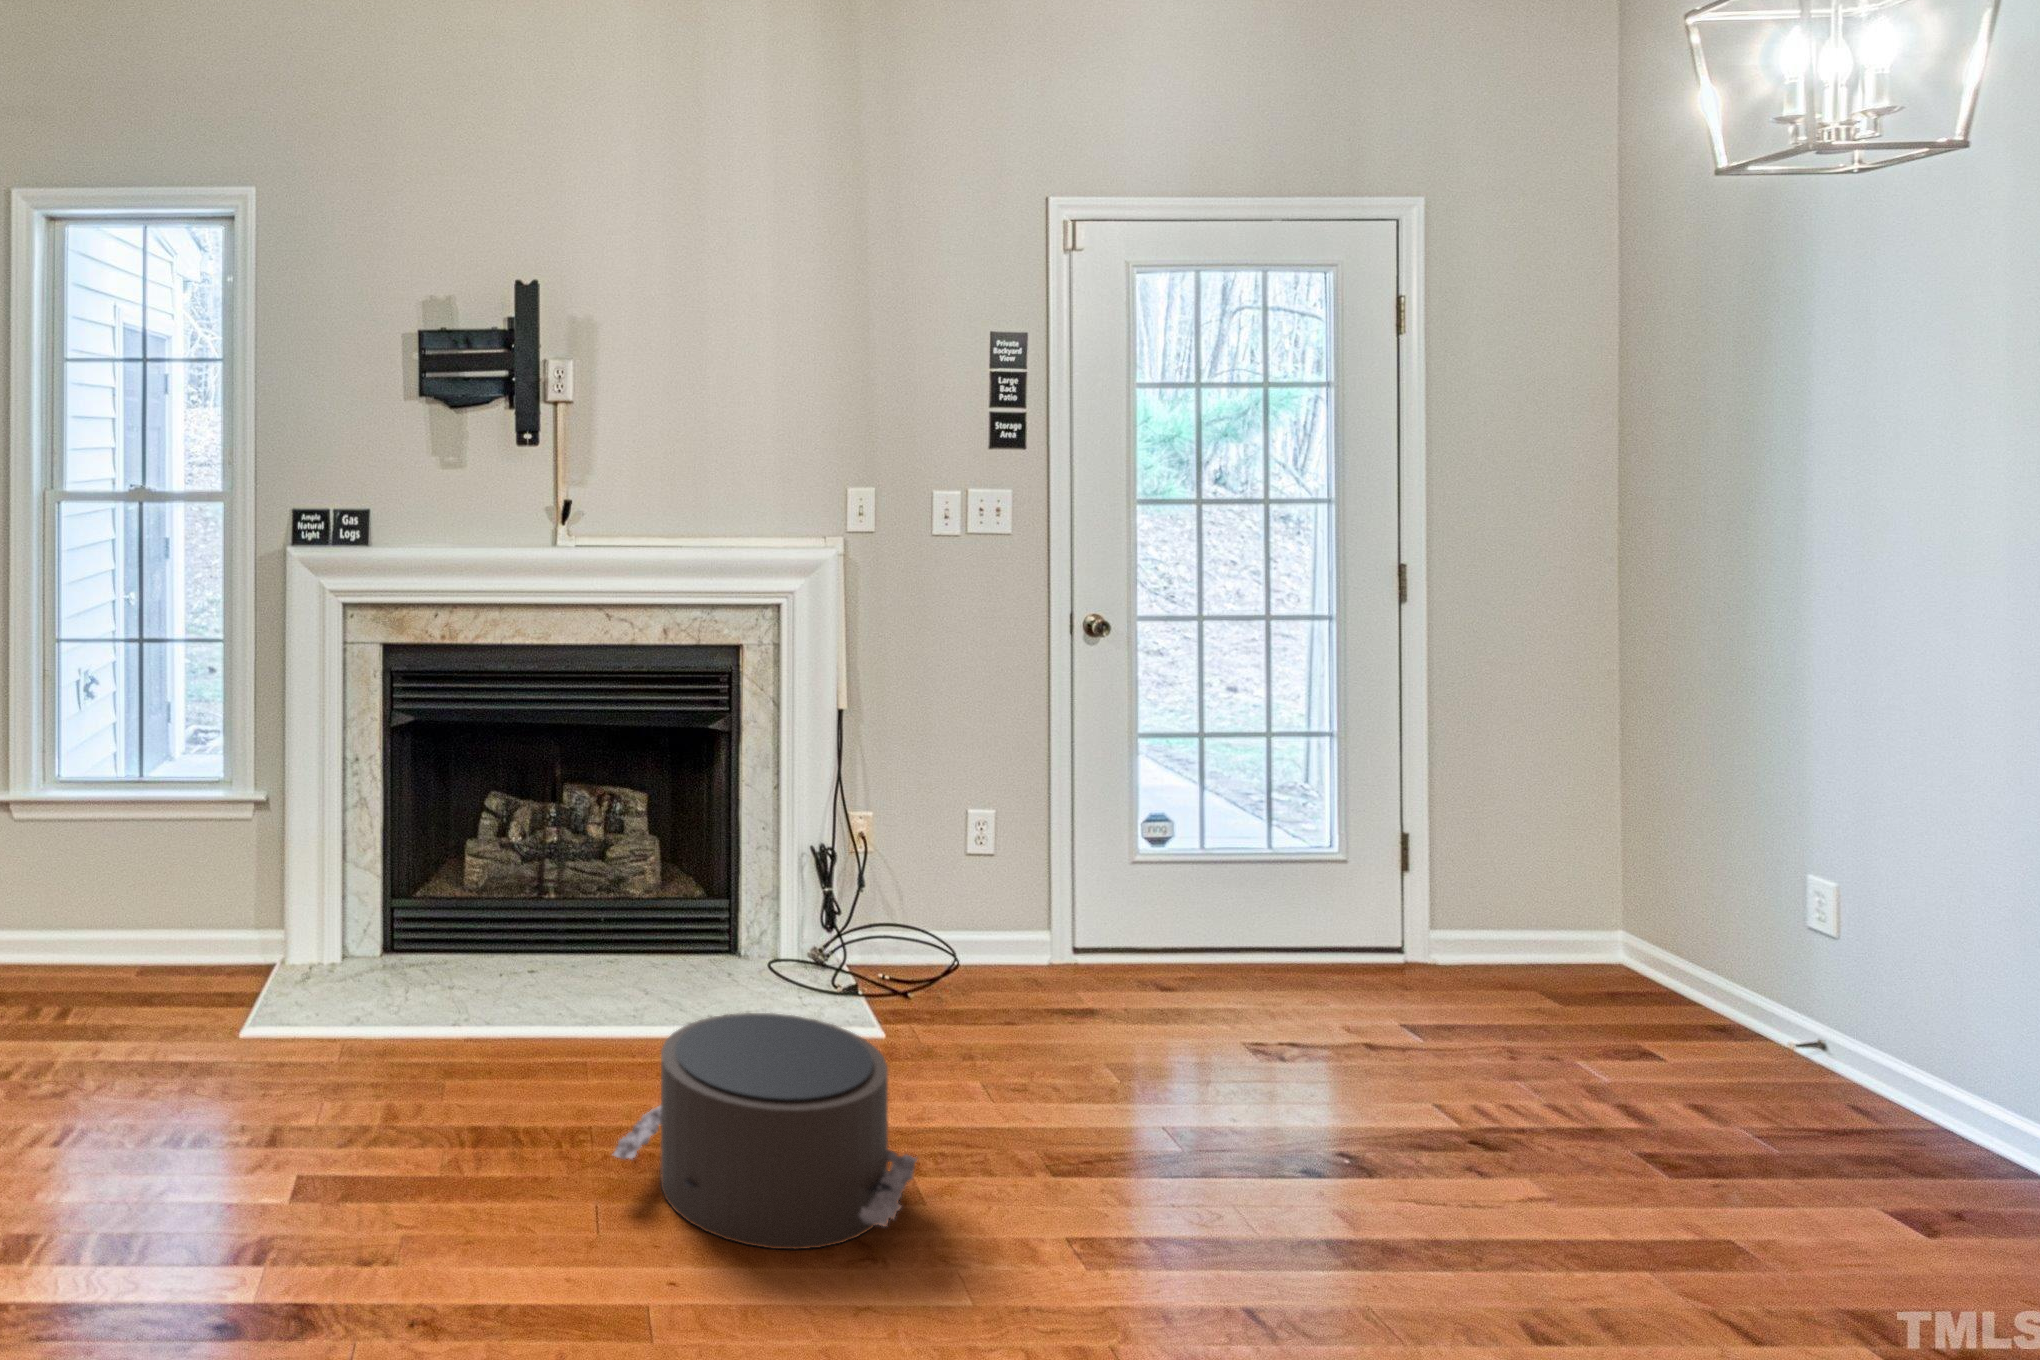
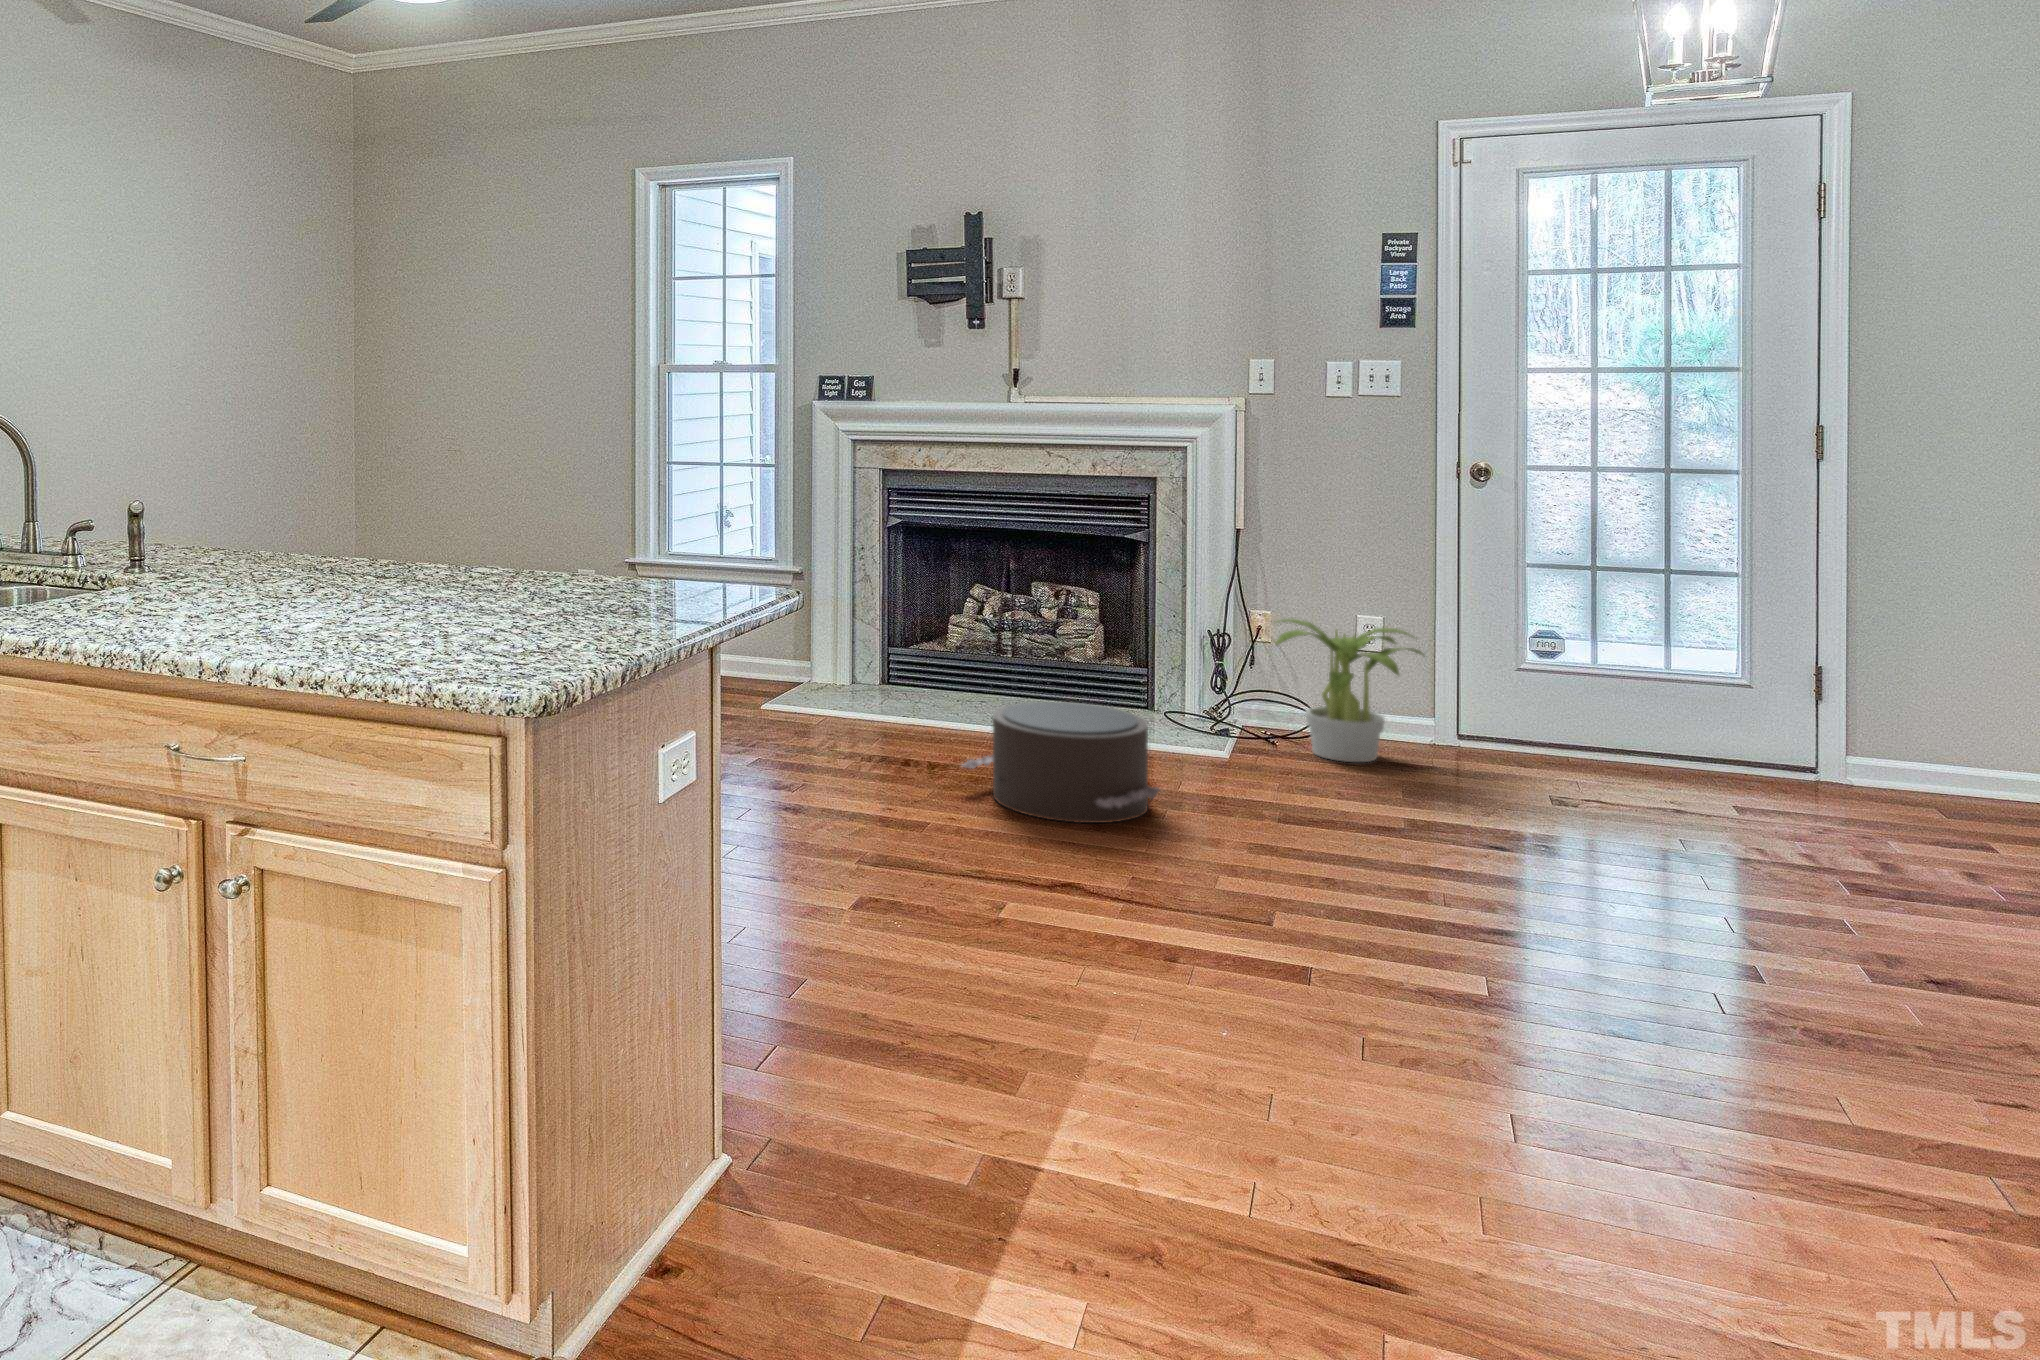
potted plant: none [898,824,1073,1013] -> present [1274,618,1423,762]

